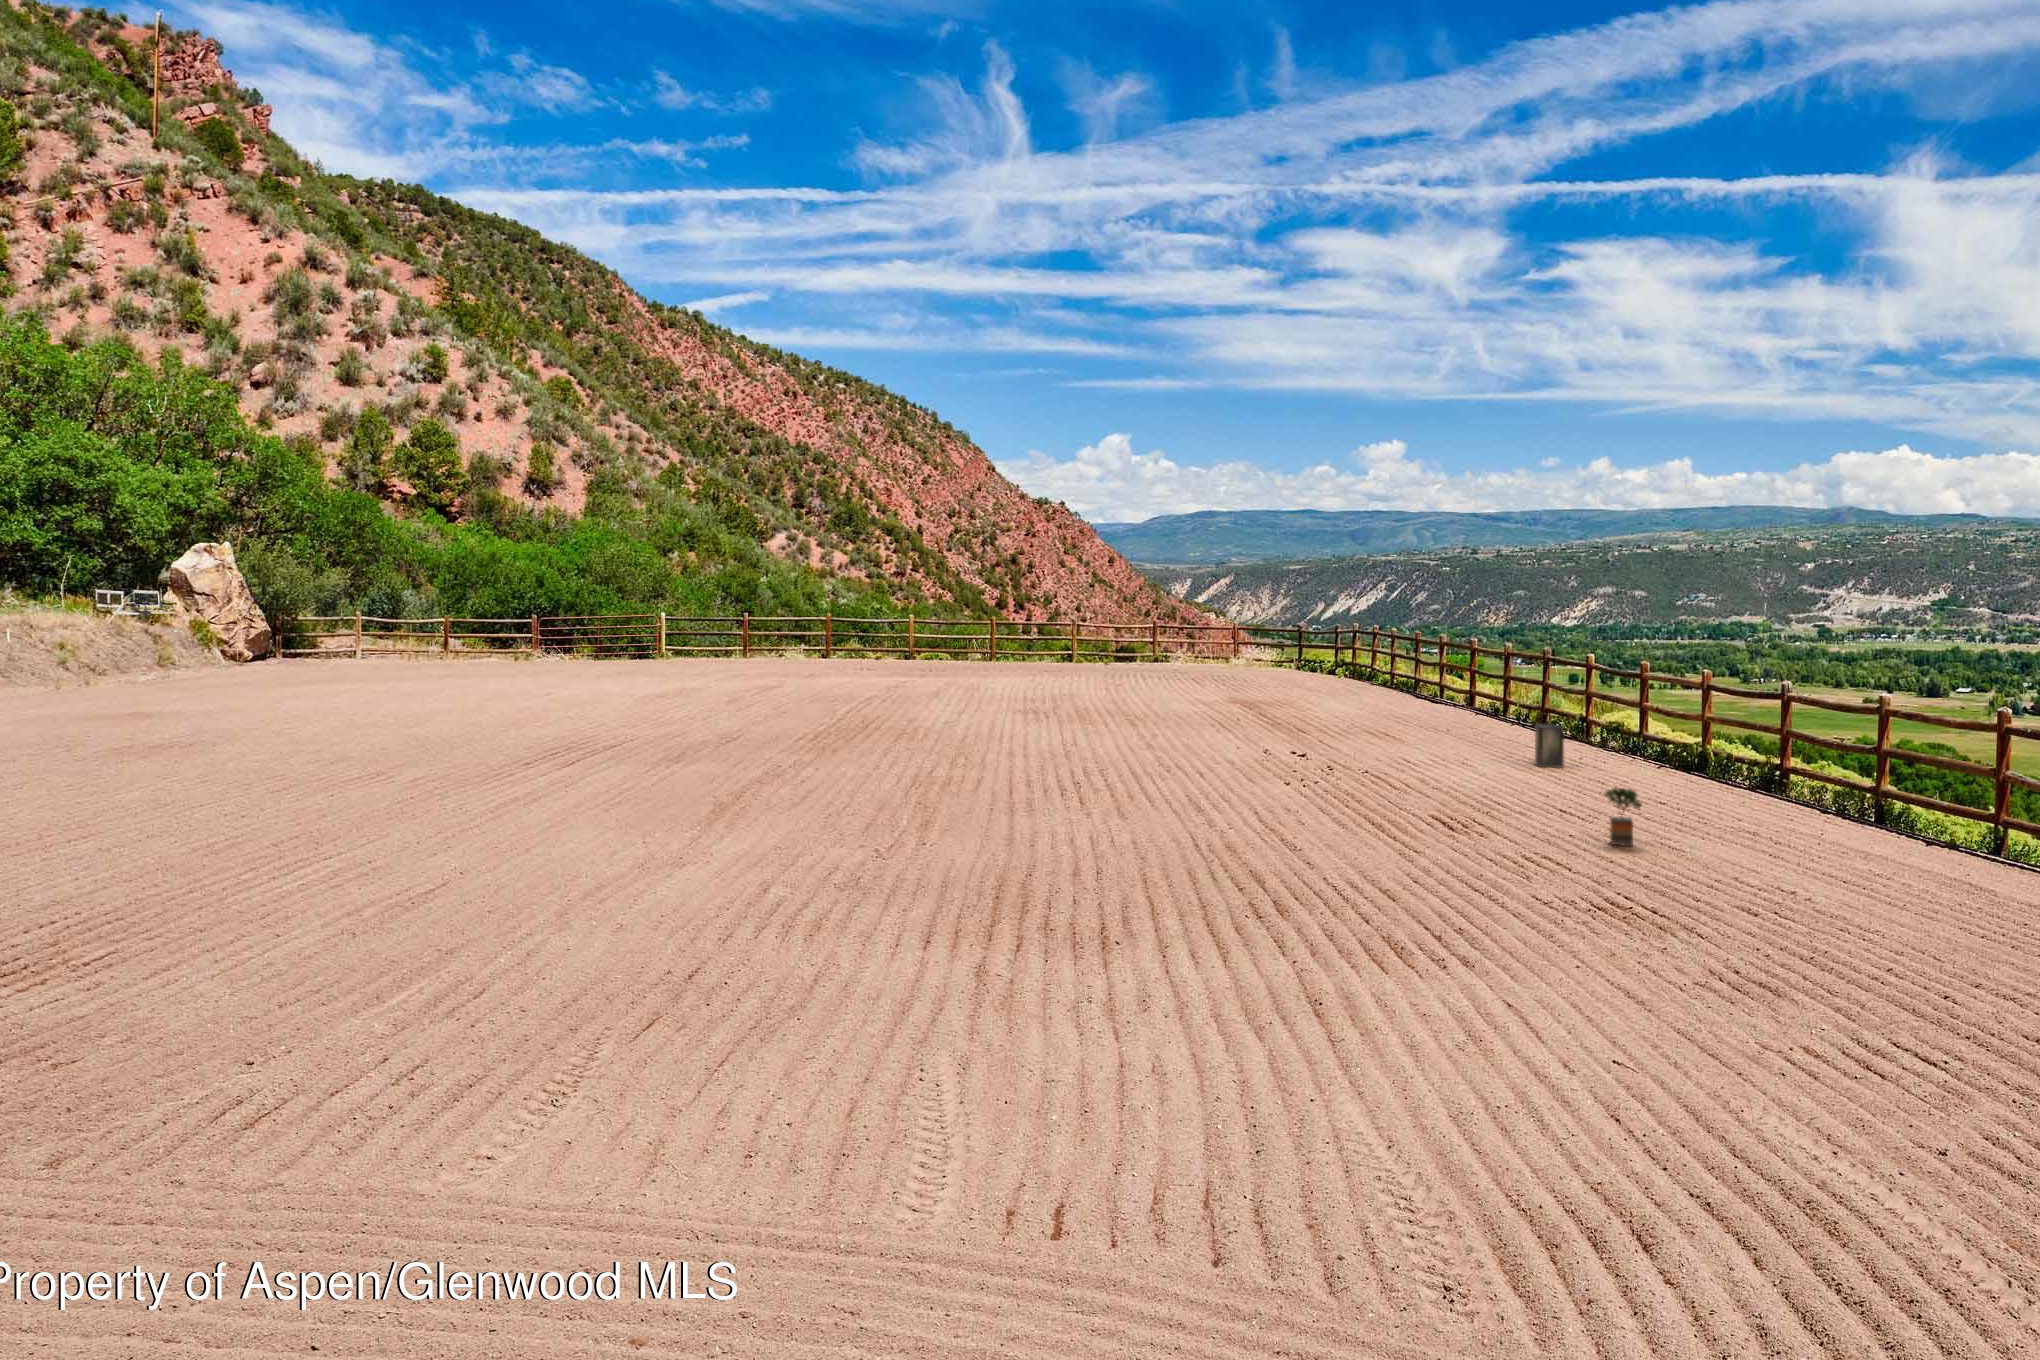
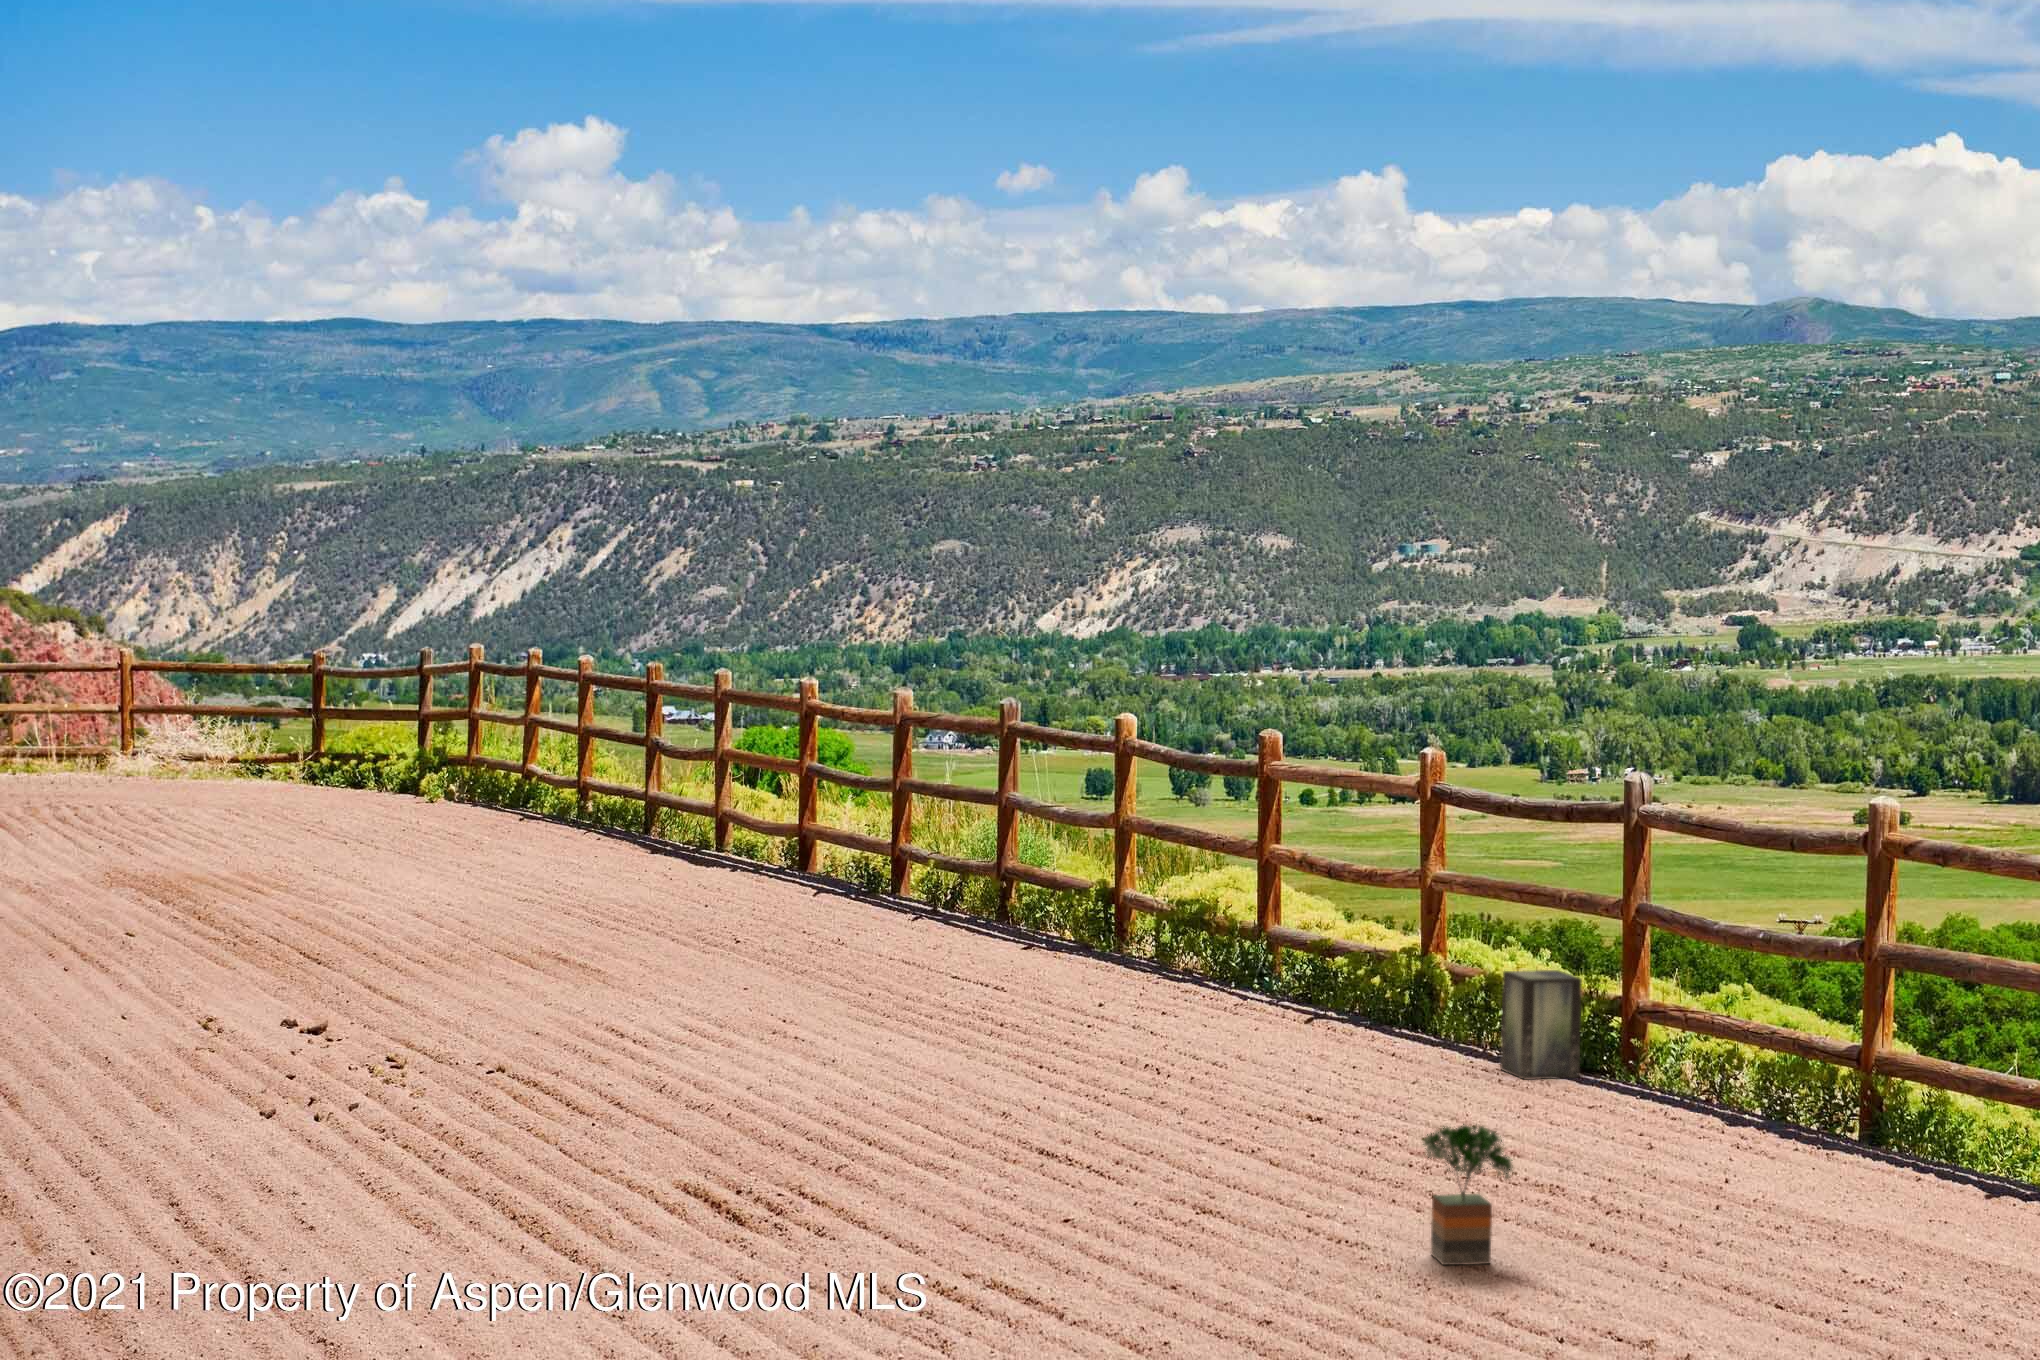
storage box: present [1535,724,1564,768] -> present [1500,970,1582,1080]

